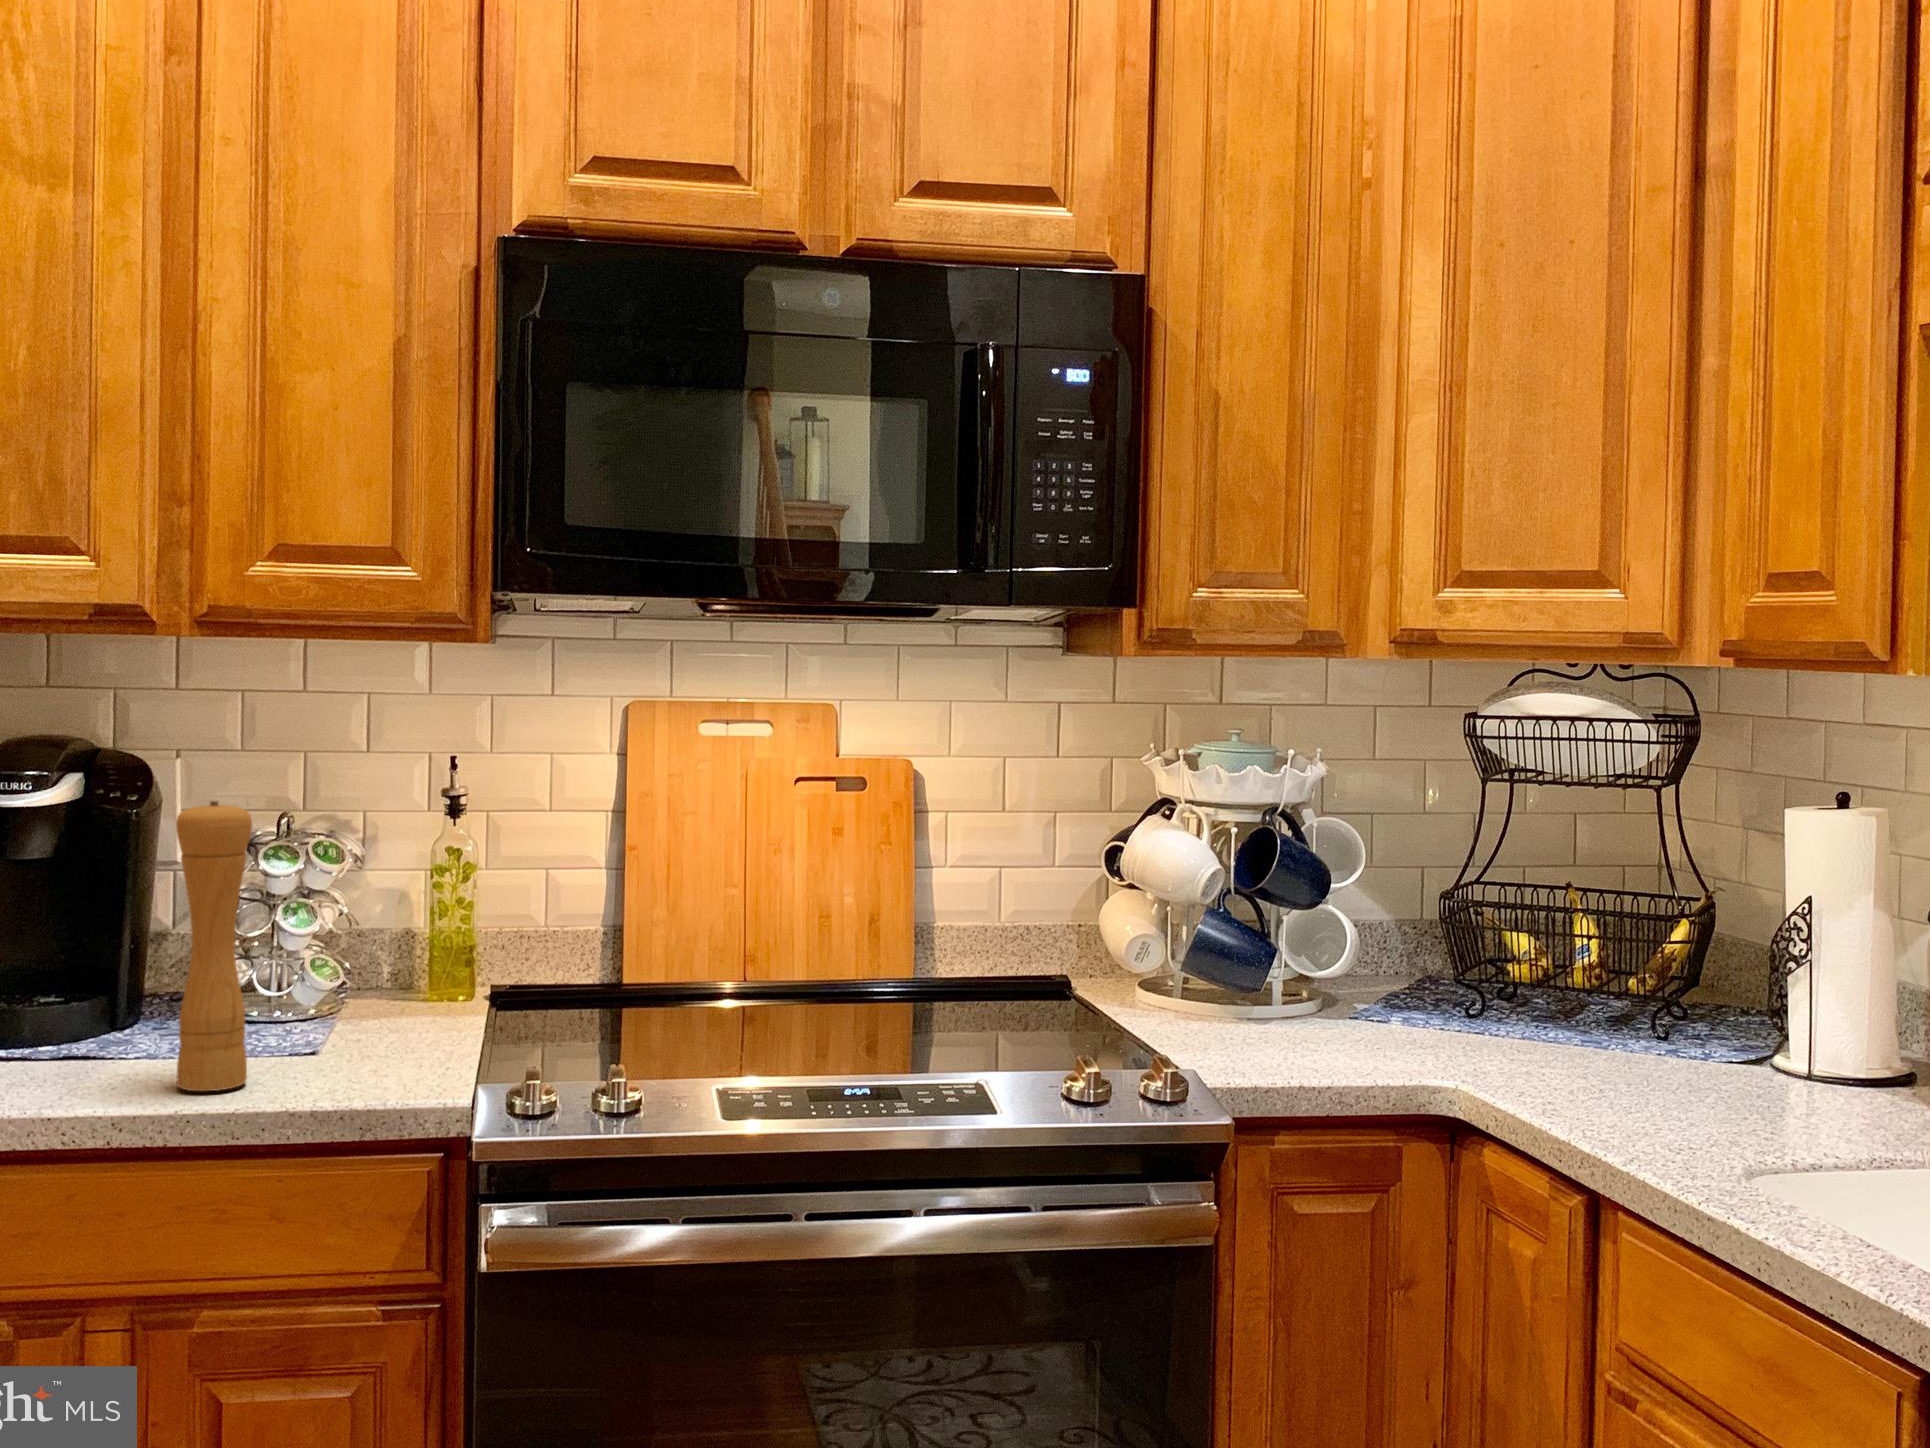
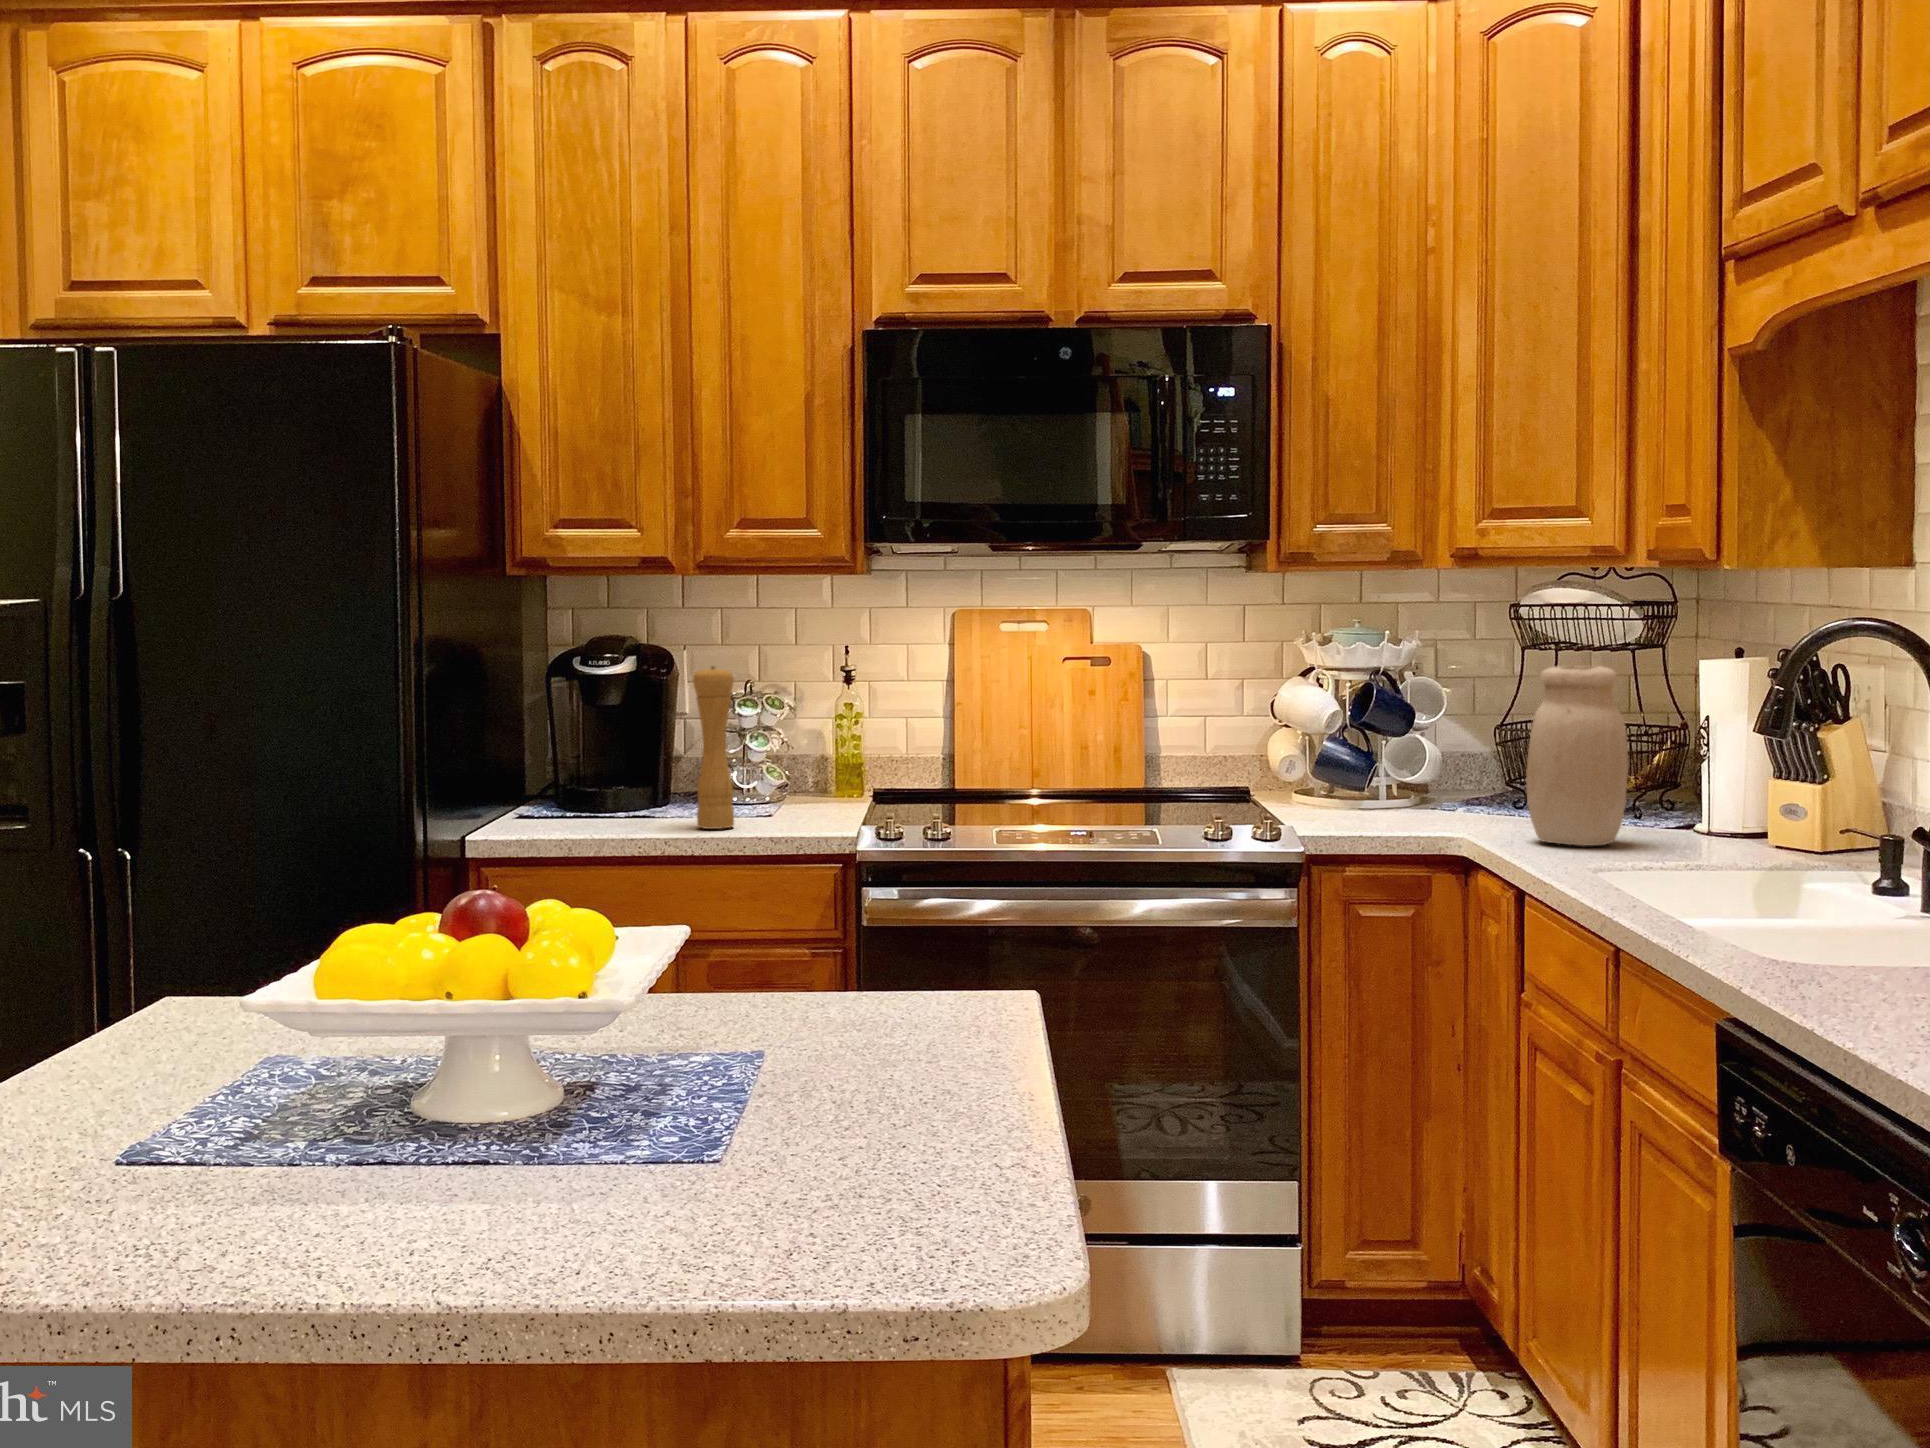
jar: none [1568,822,1733,1112] -> present [1526,666,1628,846]

